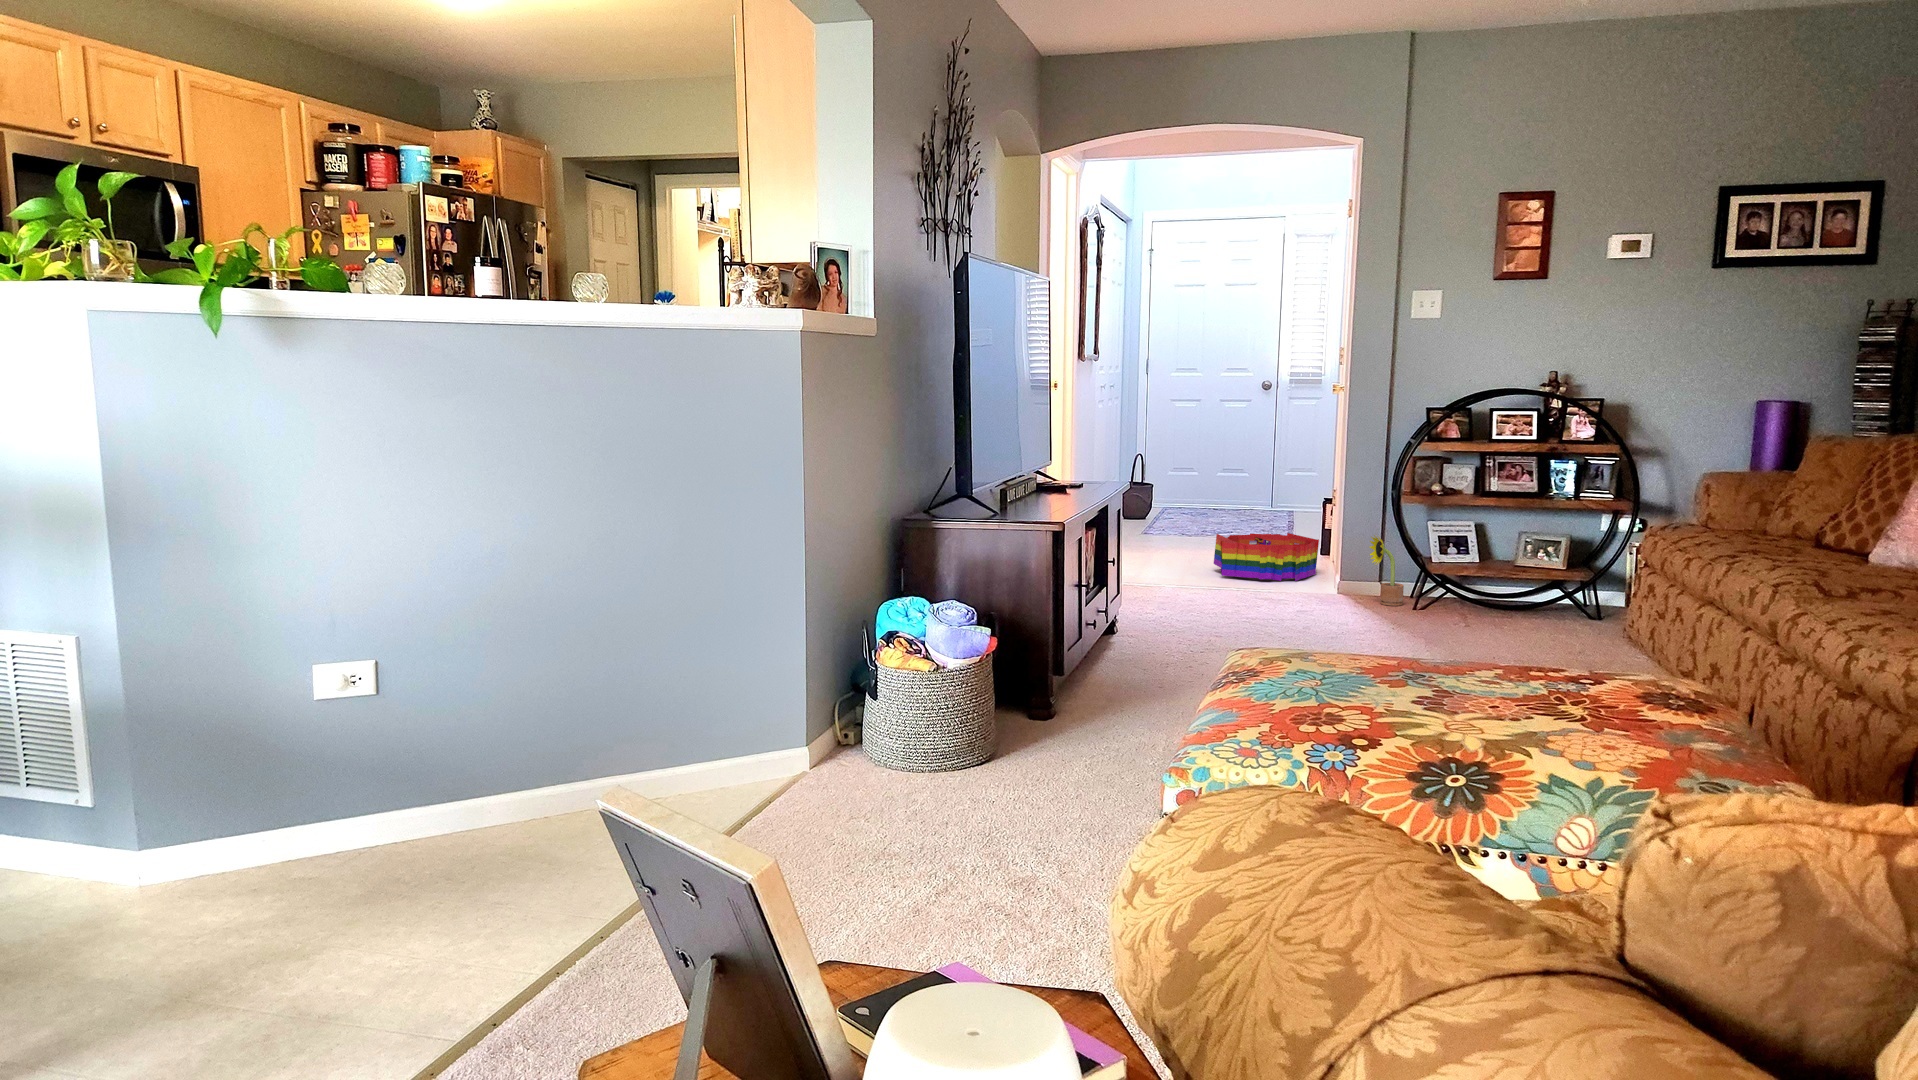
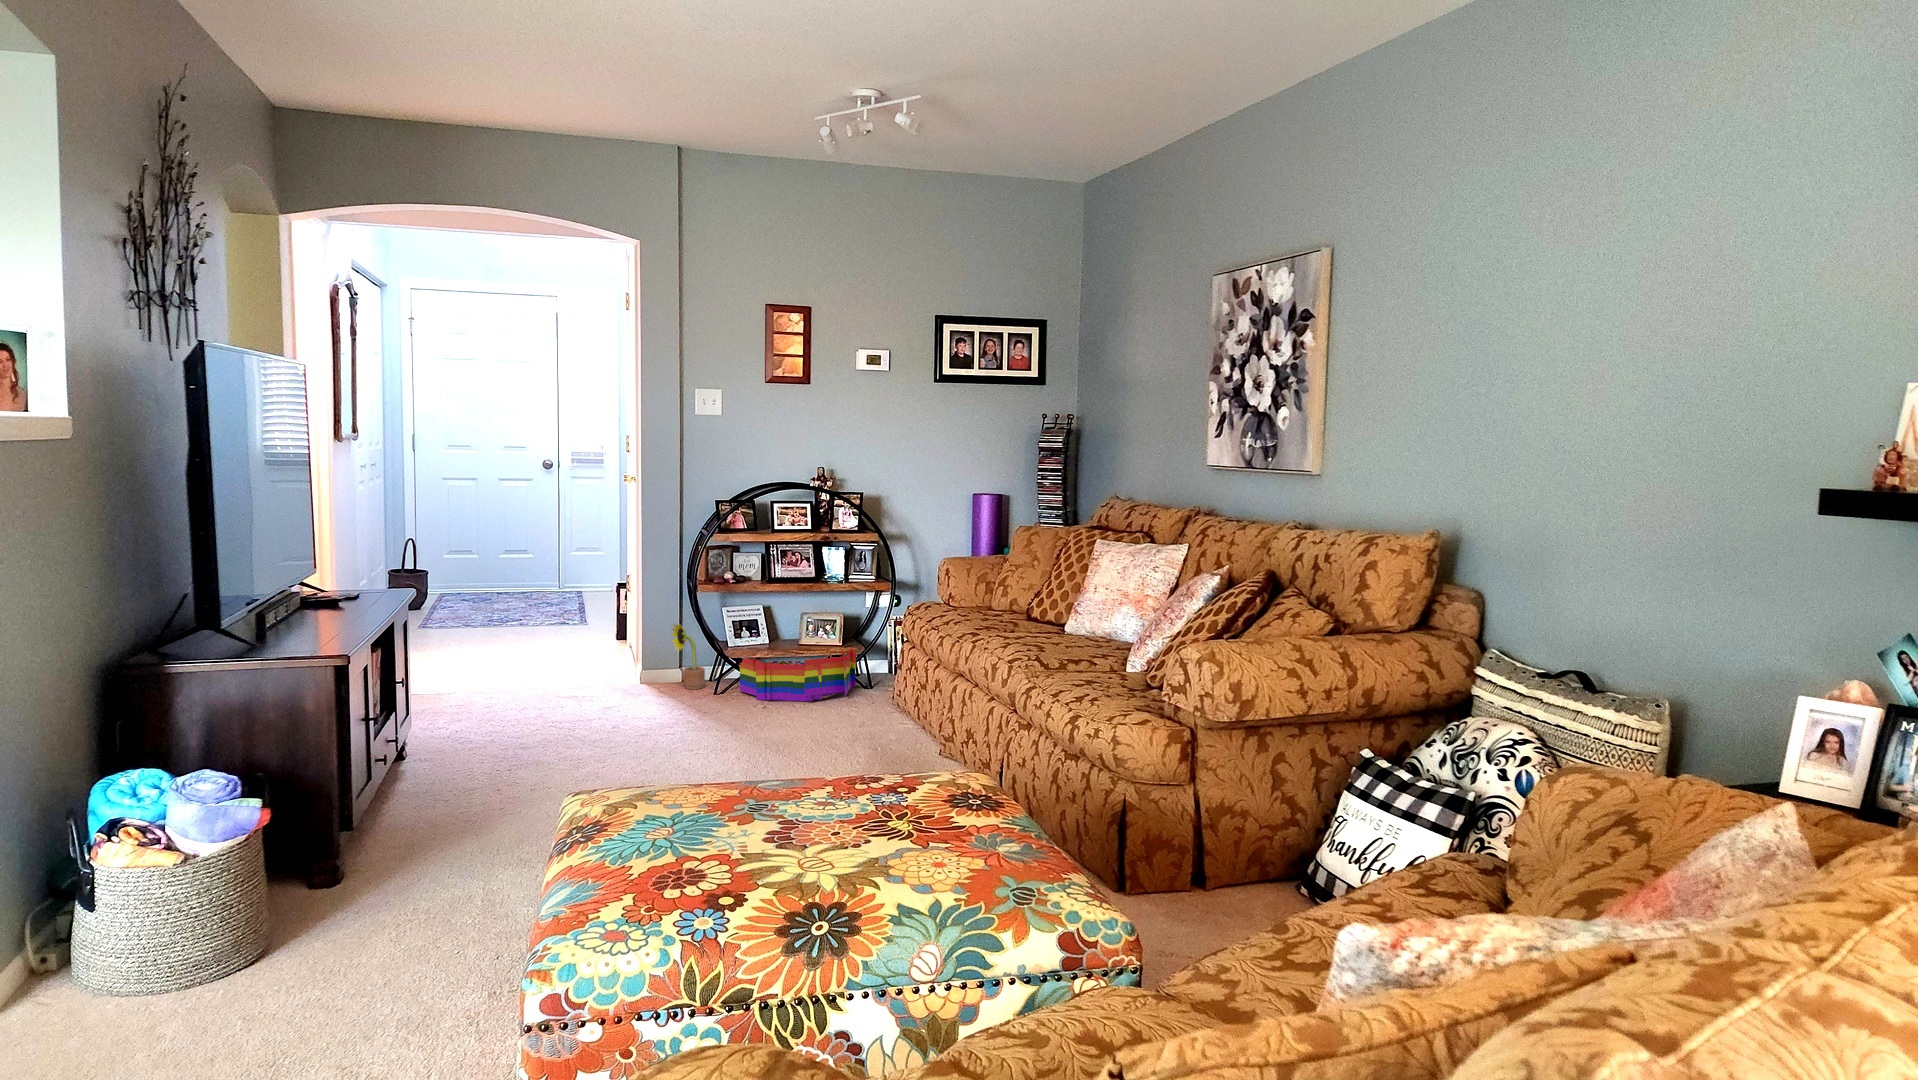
storage bin: present [1214,533,1319,581] -> present [740,648,856,702]

